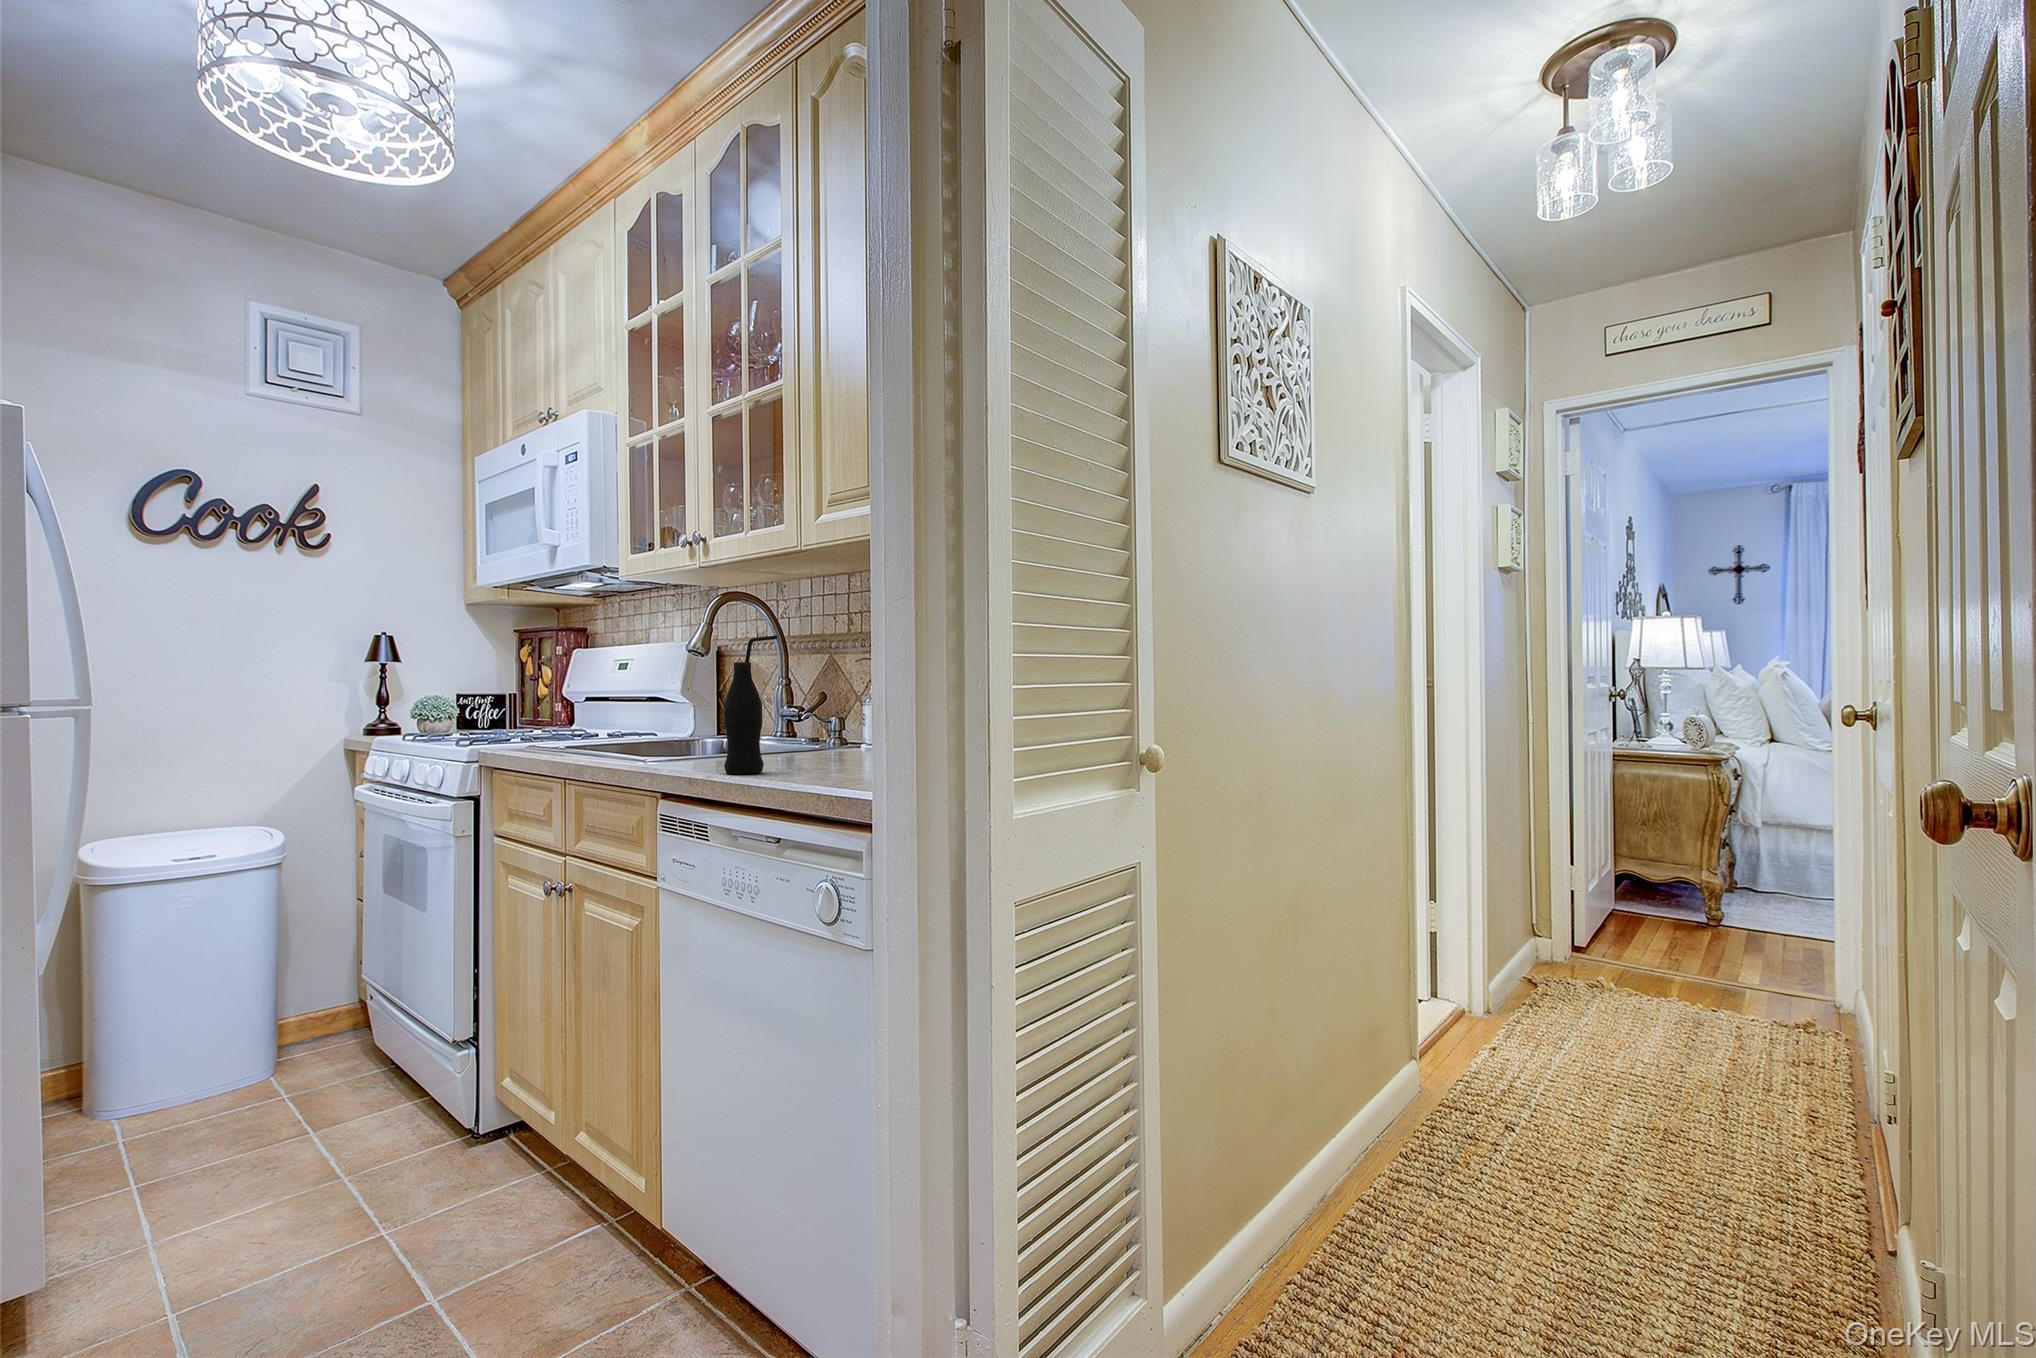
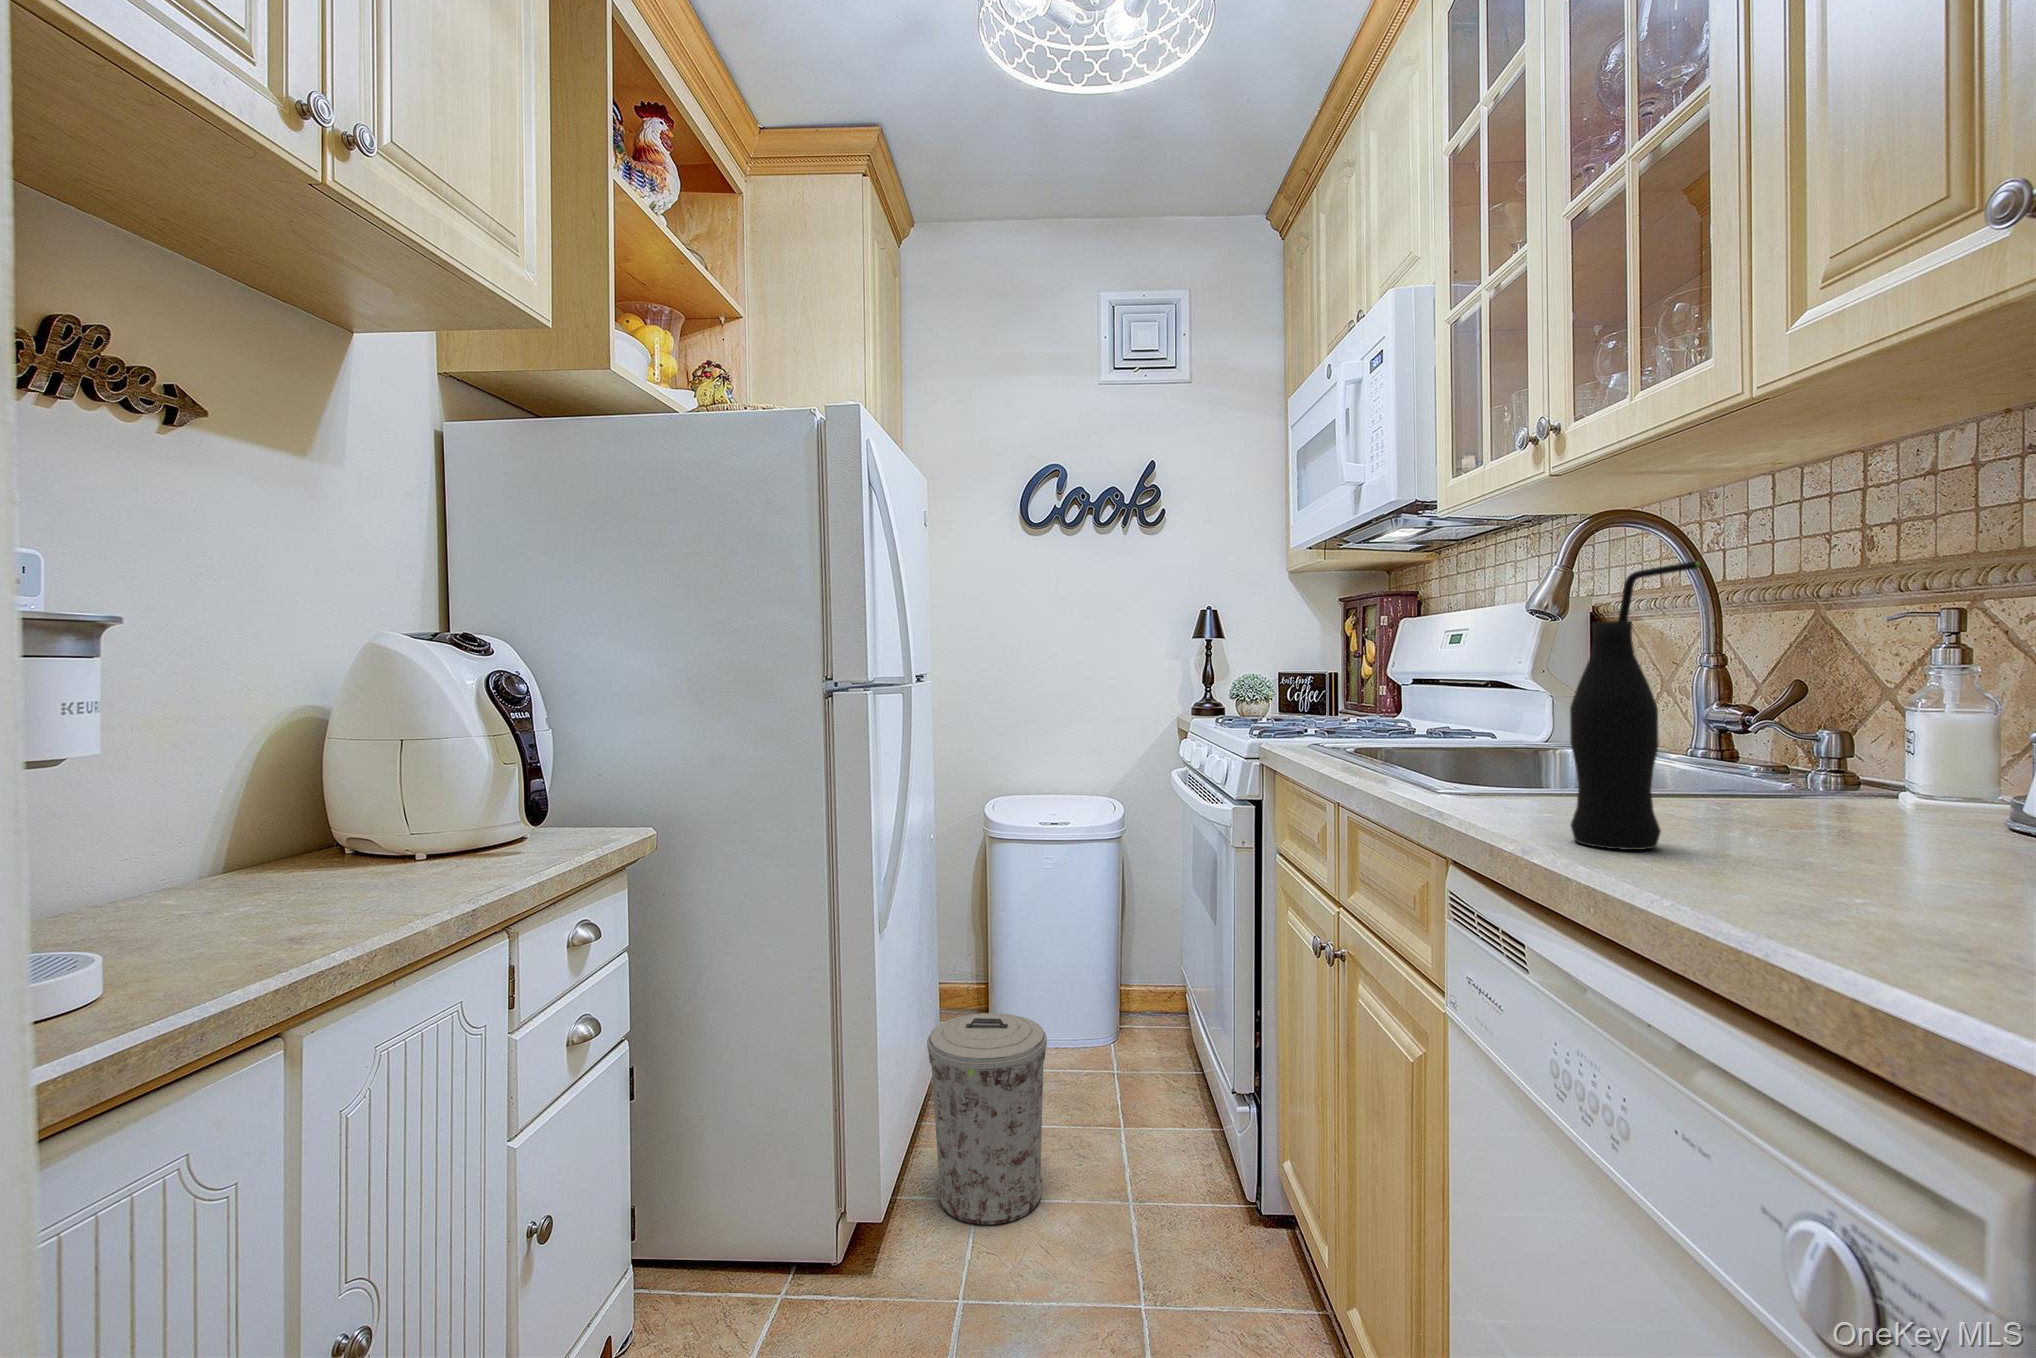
trash can: none [80,1043,248,1266] -> present [927,1013,1047,1225]

